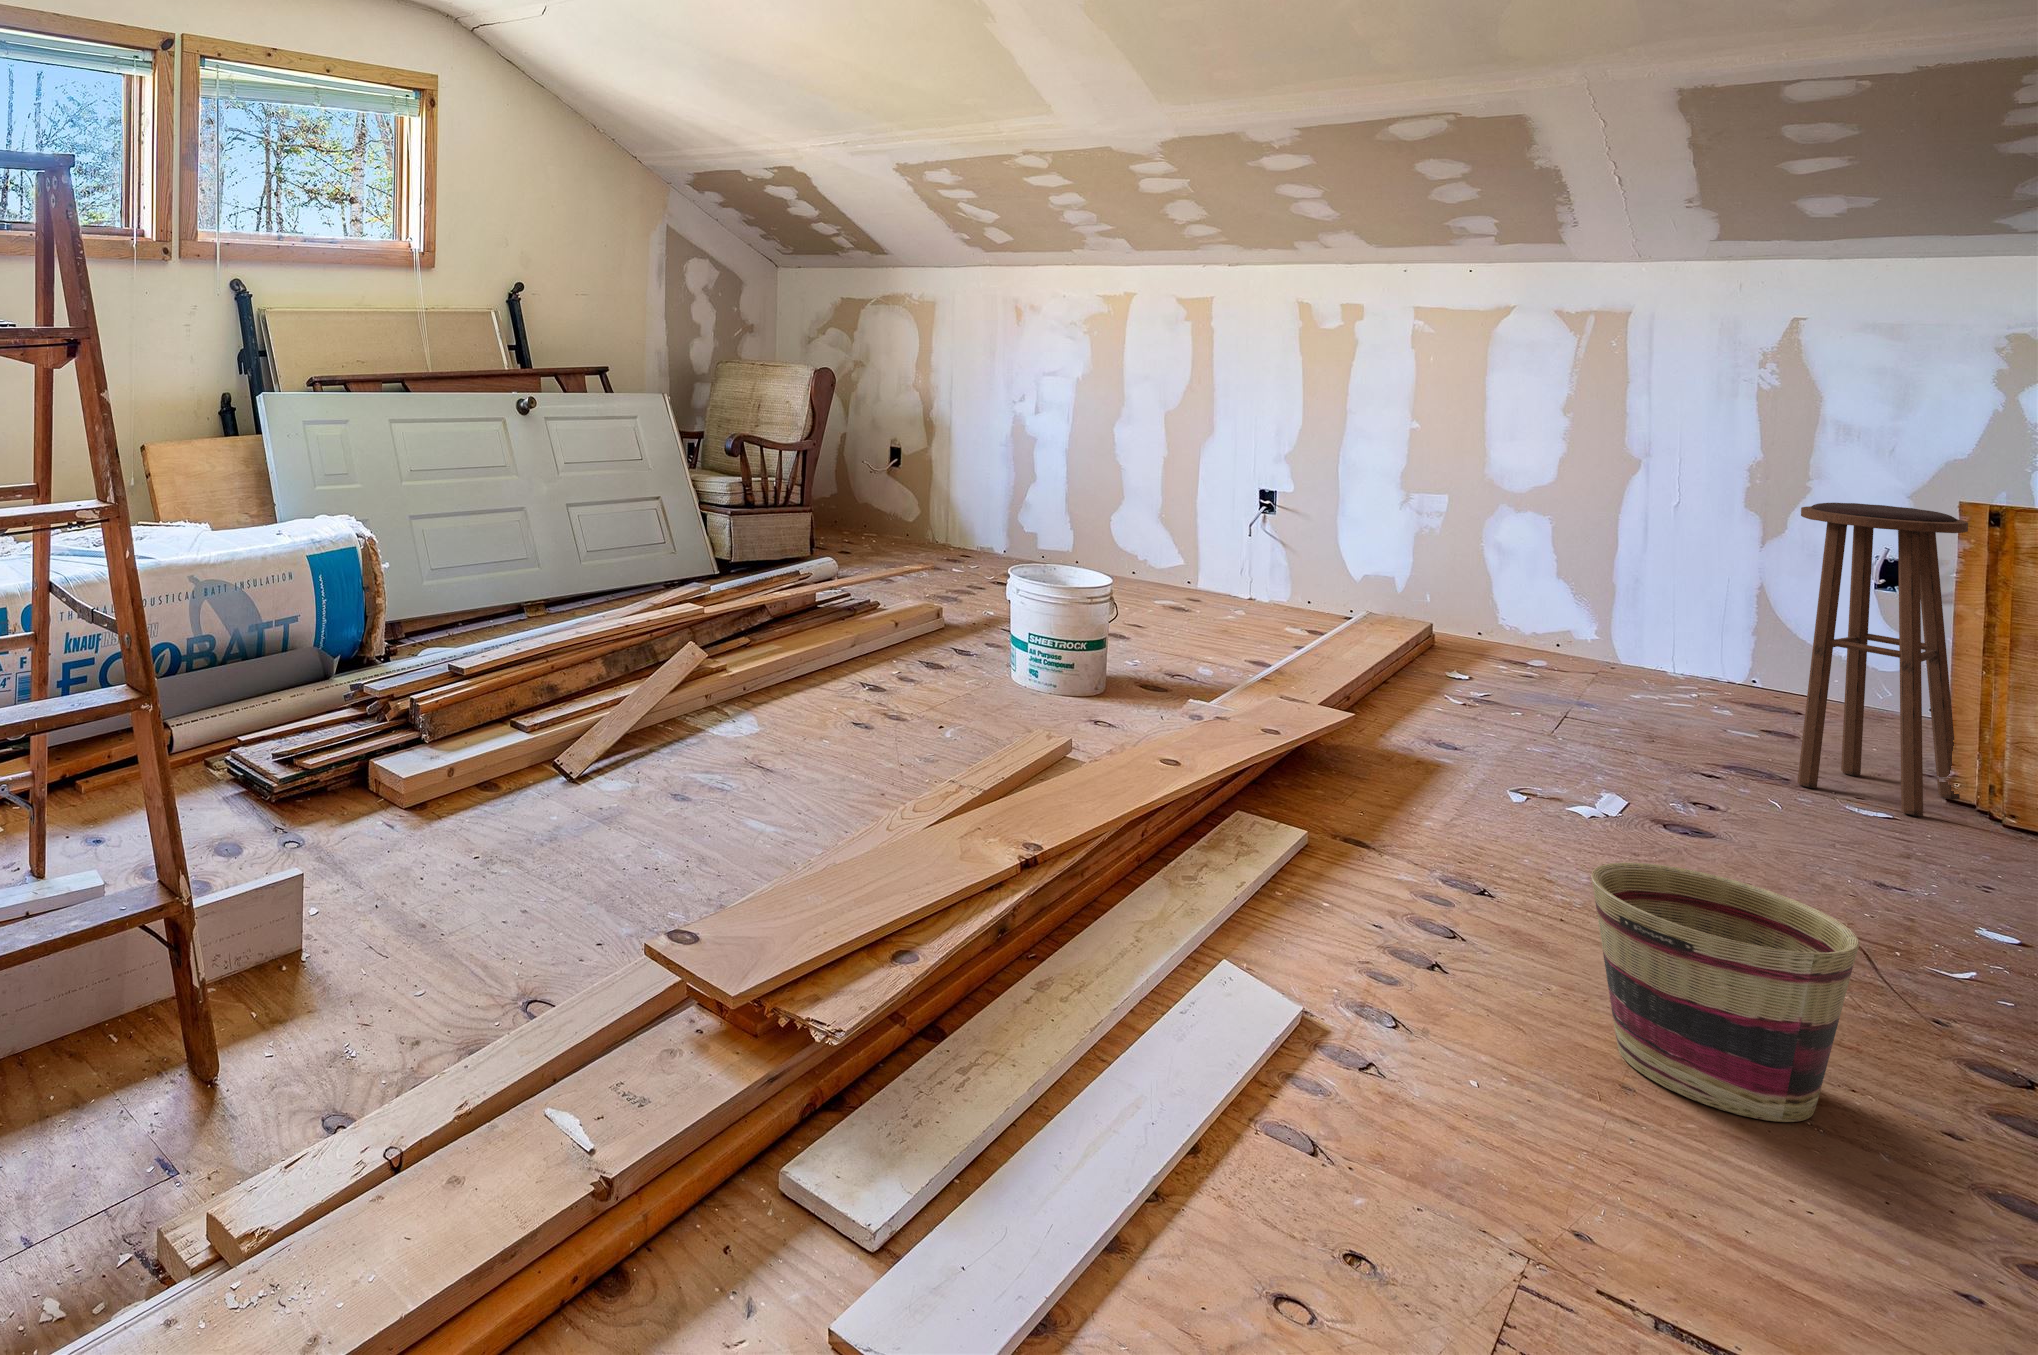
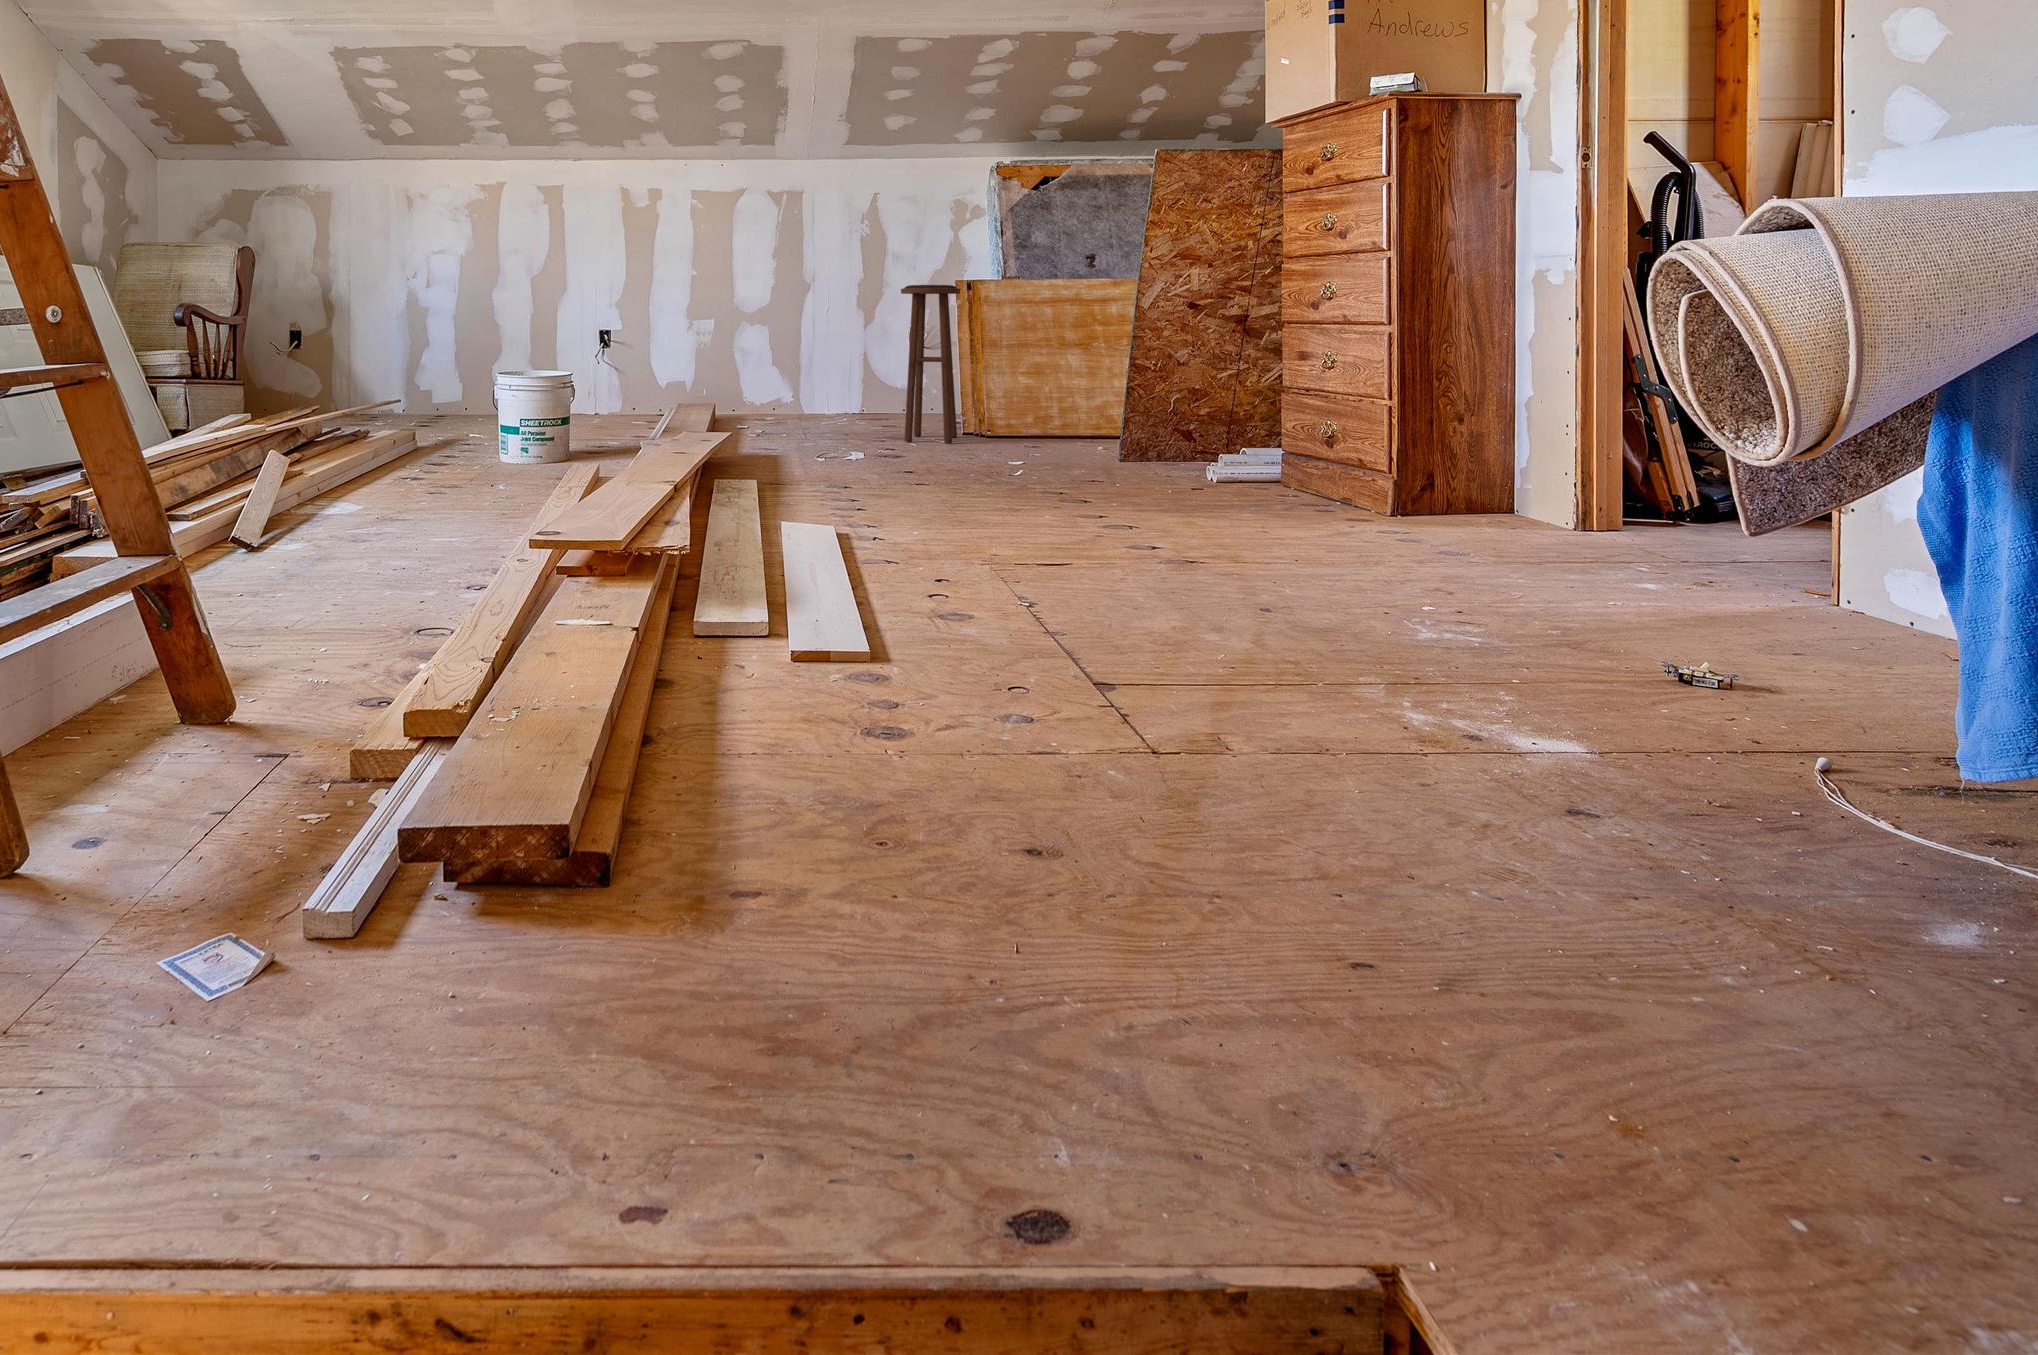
basket: present [1591,863,1859,1122] -> none [922,420,1019,517]

